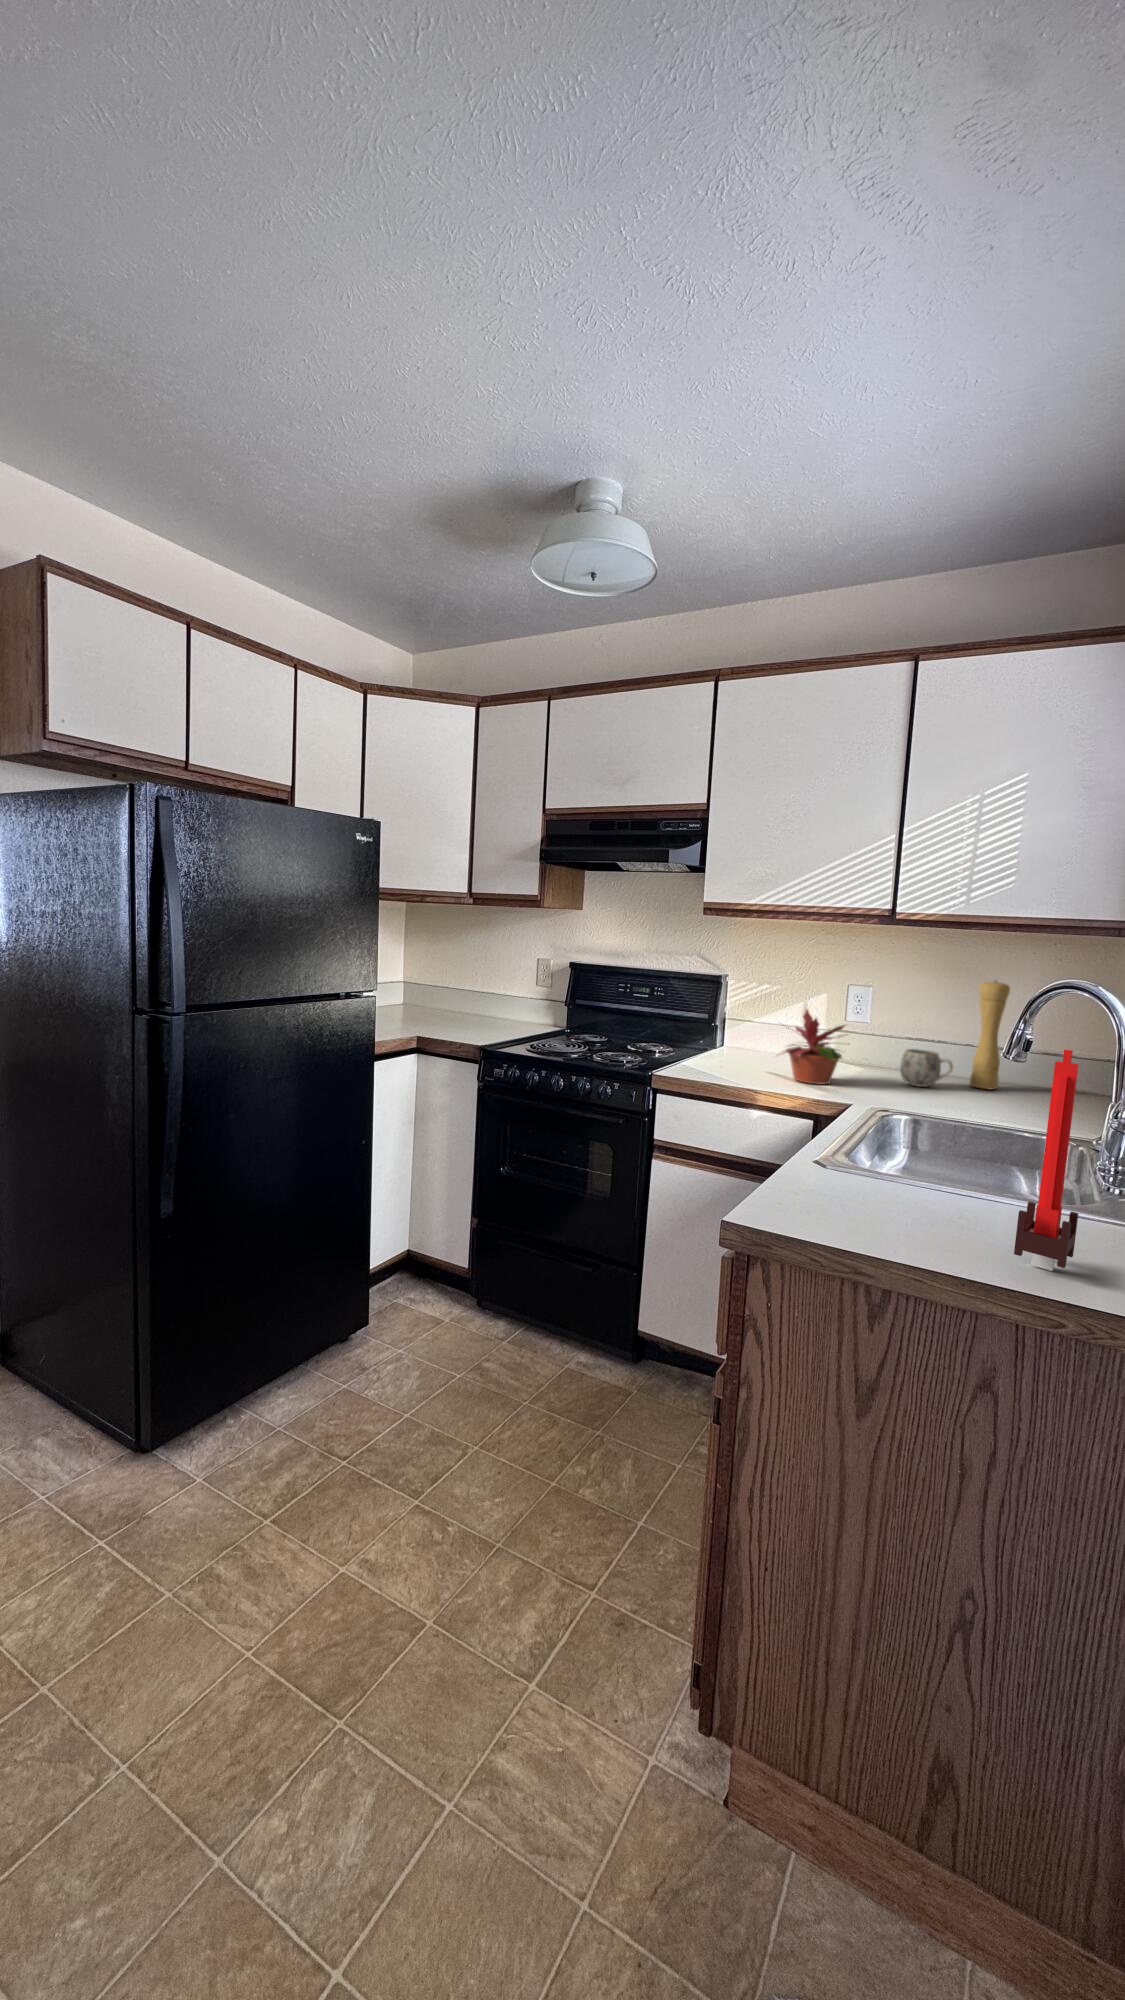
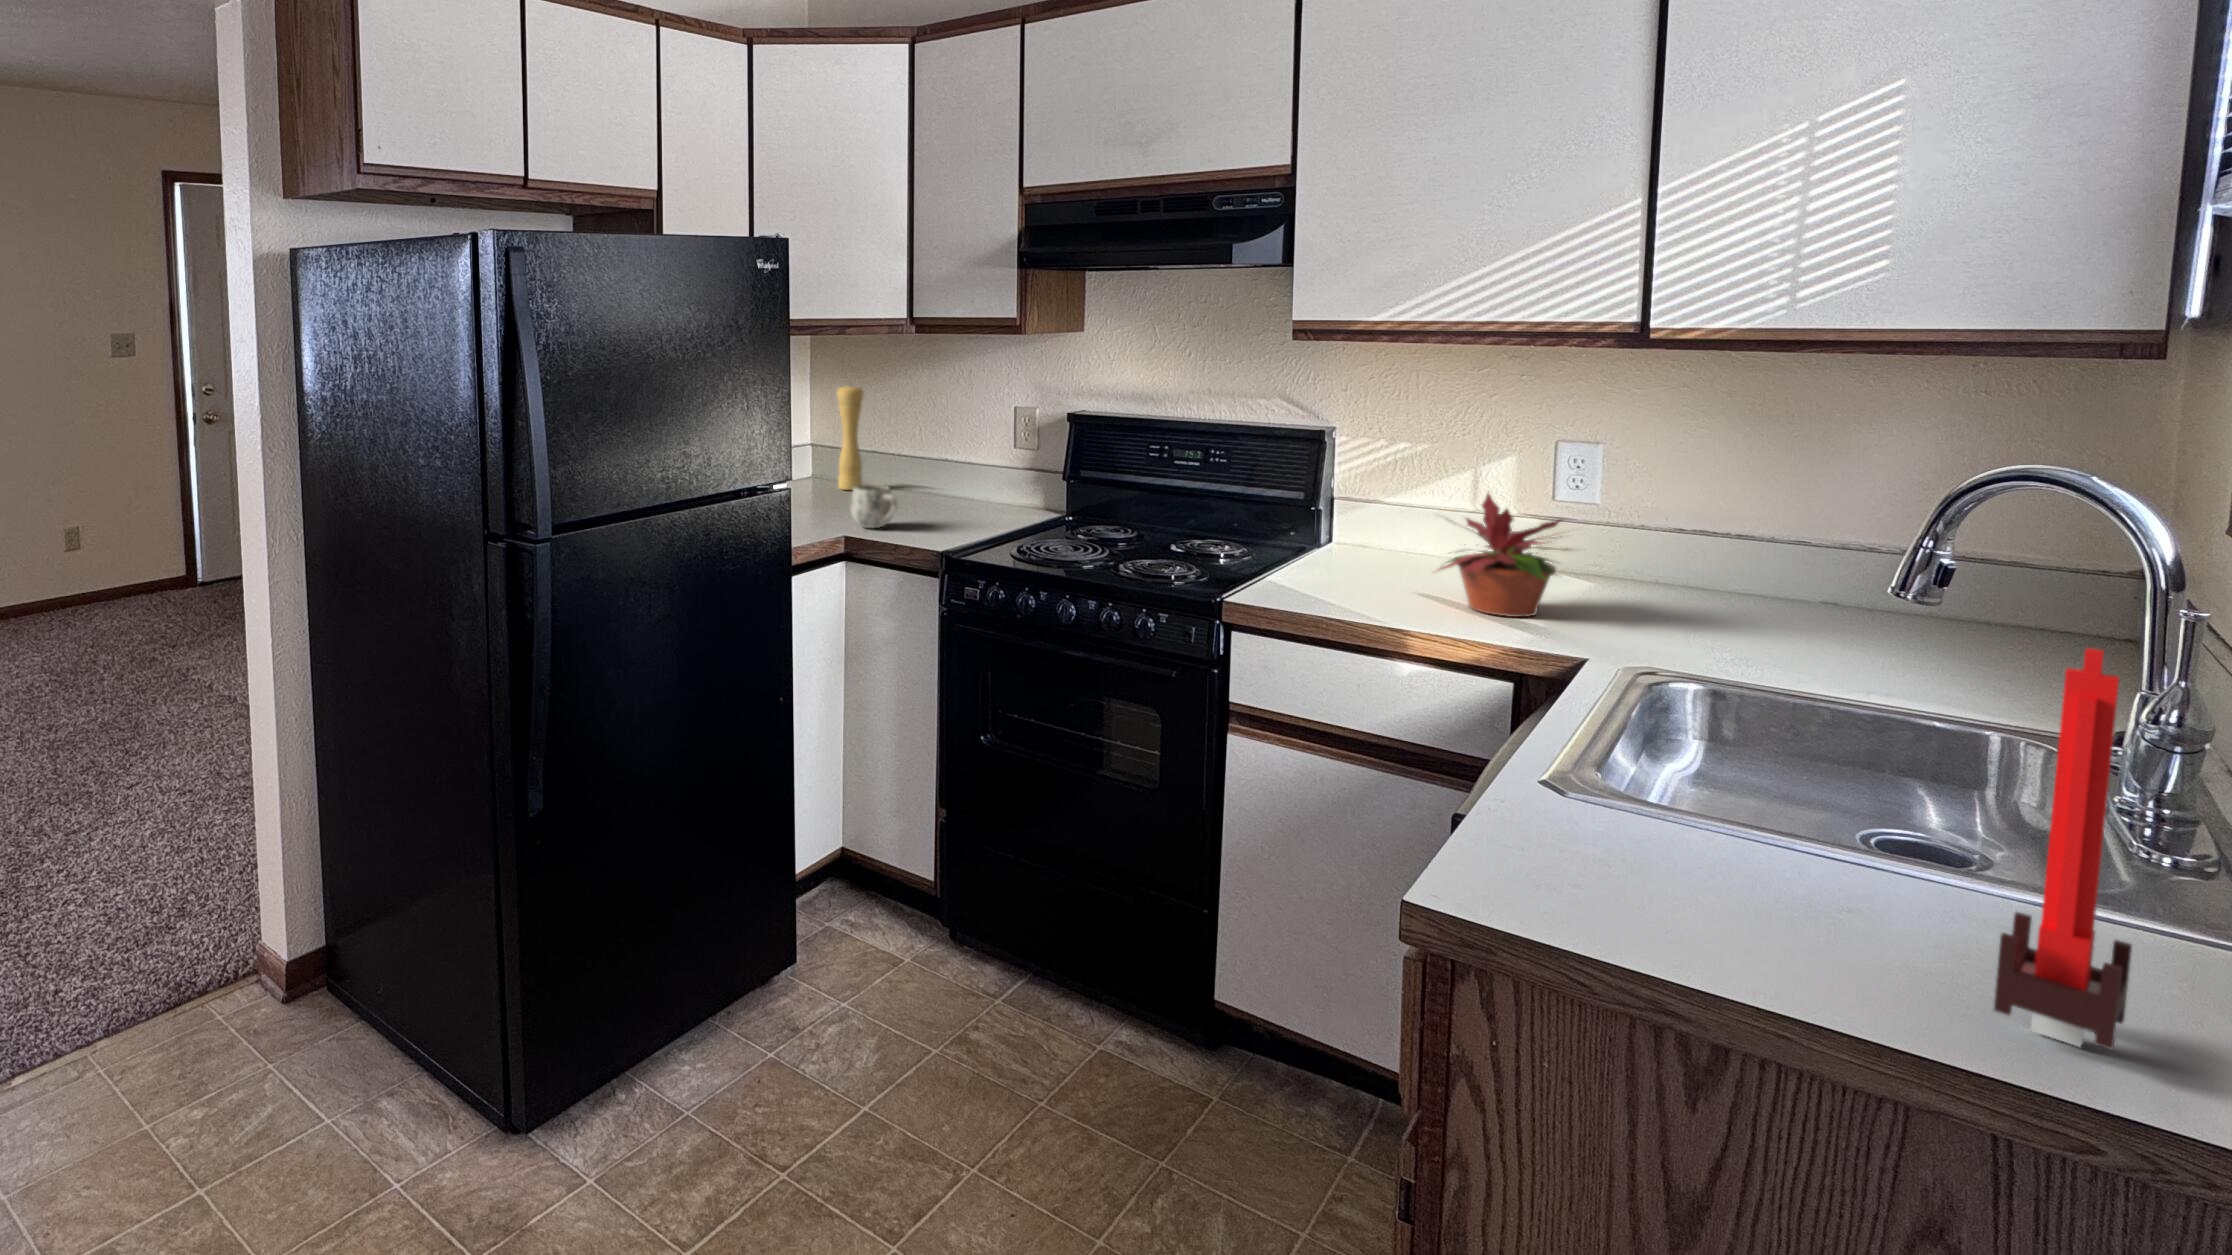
pepper mill: present [970,980,1010,1089] -> present [837,385,863,490]
mug: present [900,1049,953,1087] -> present [850,485,897,528]

